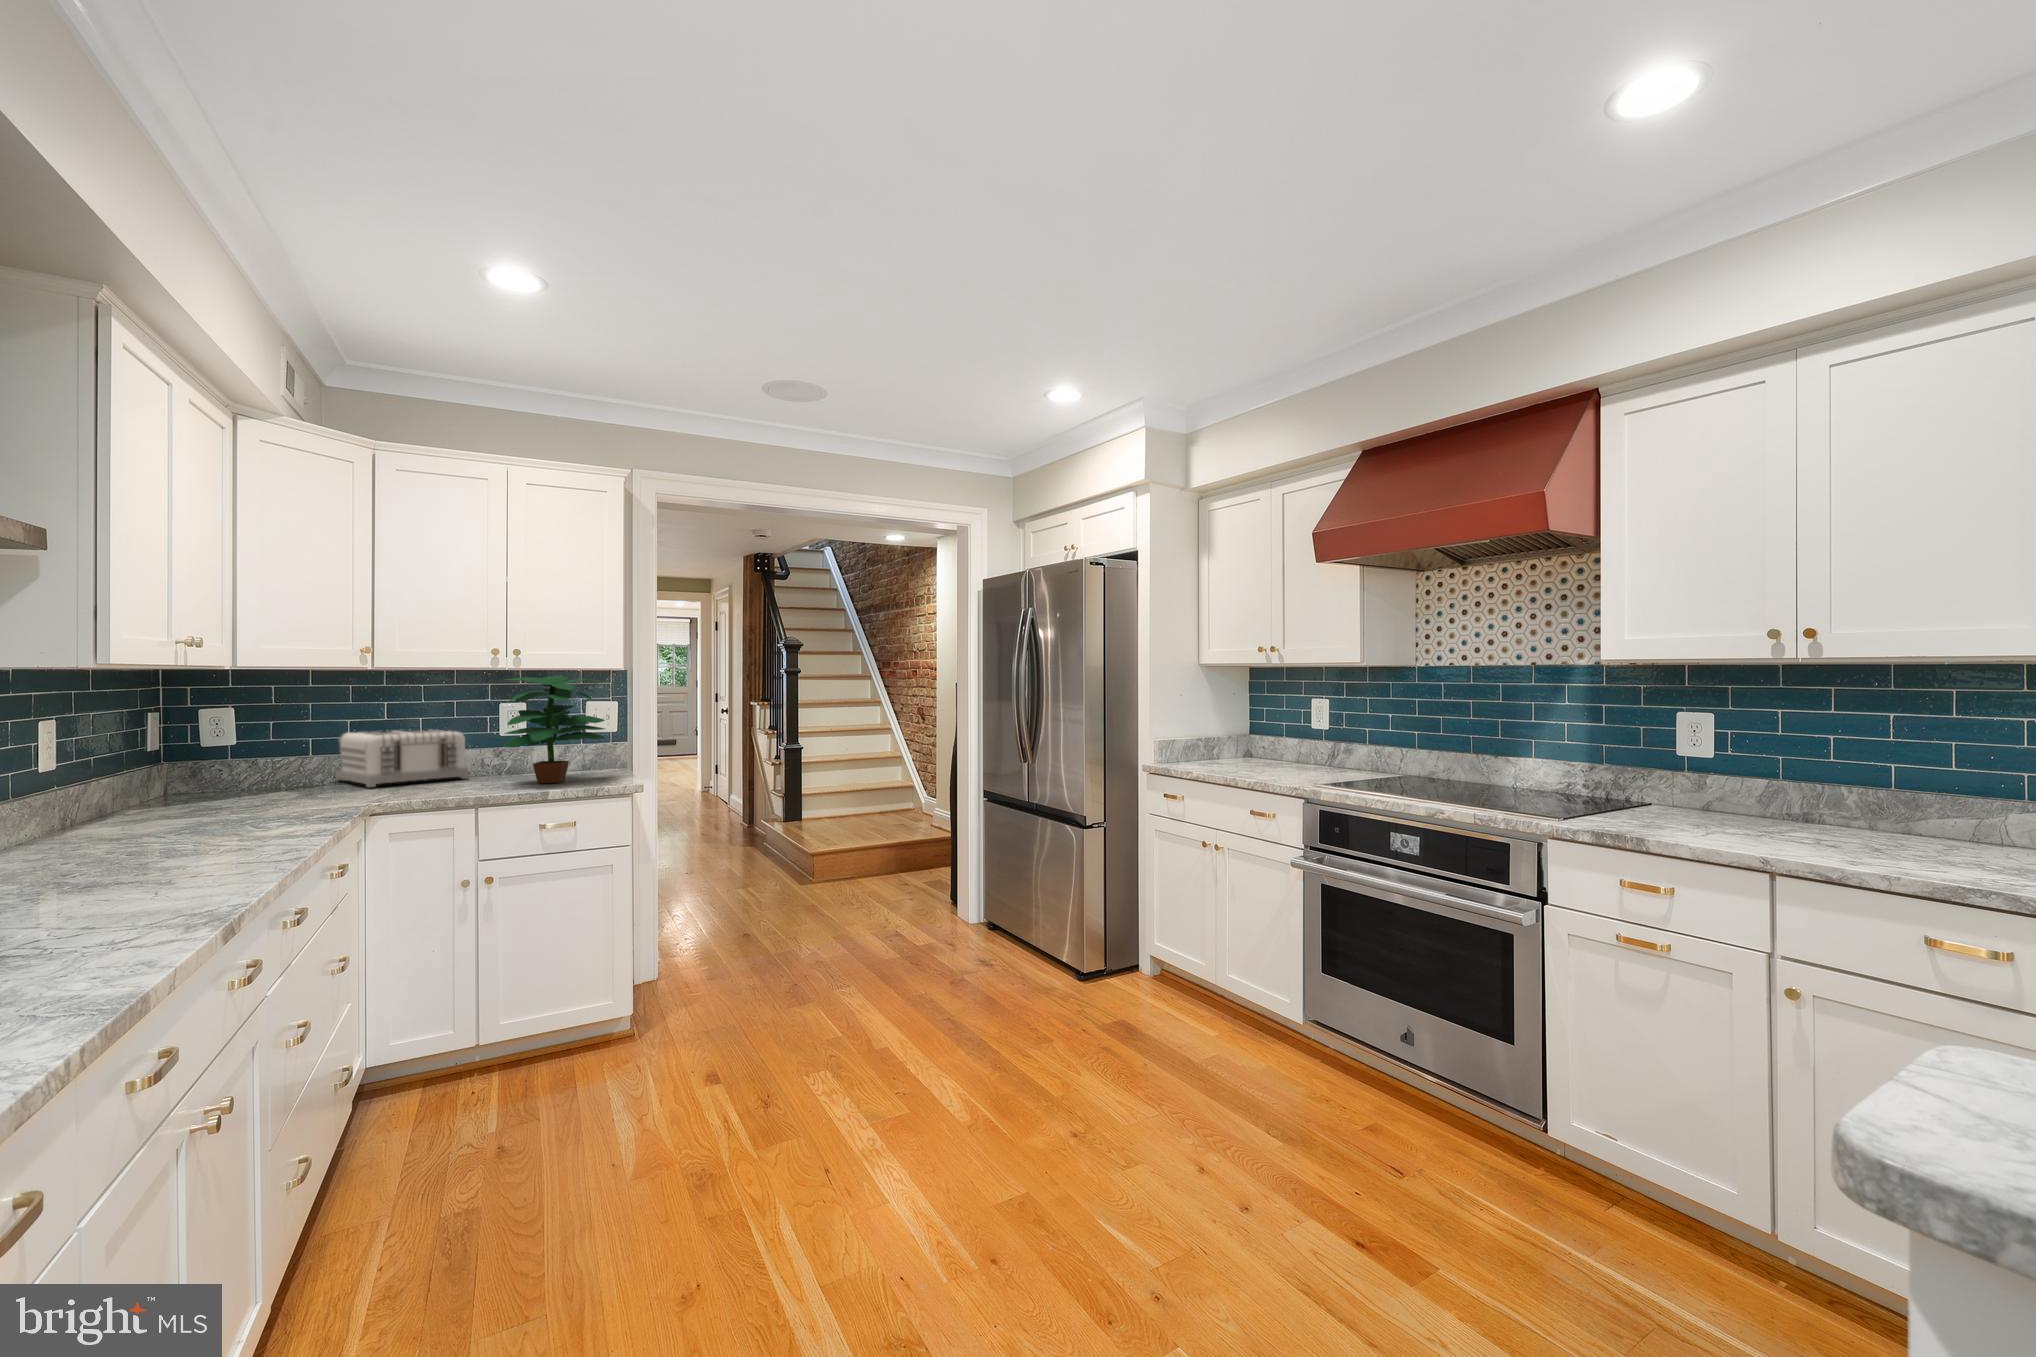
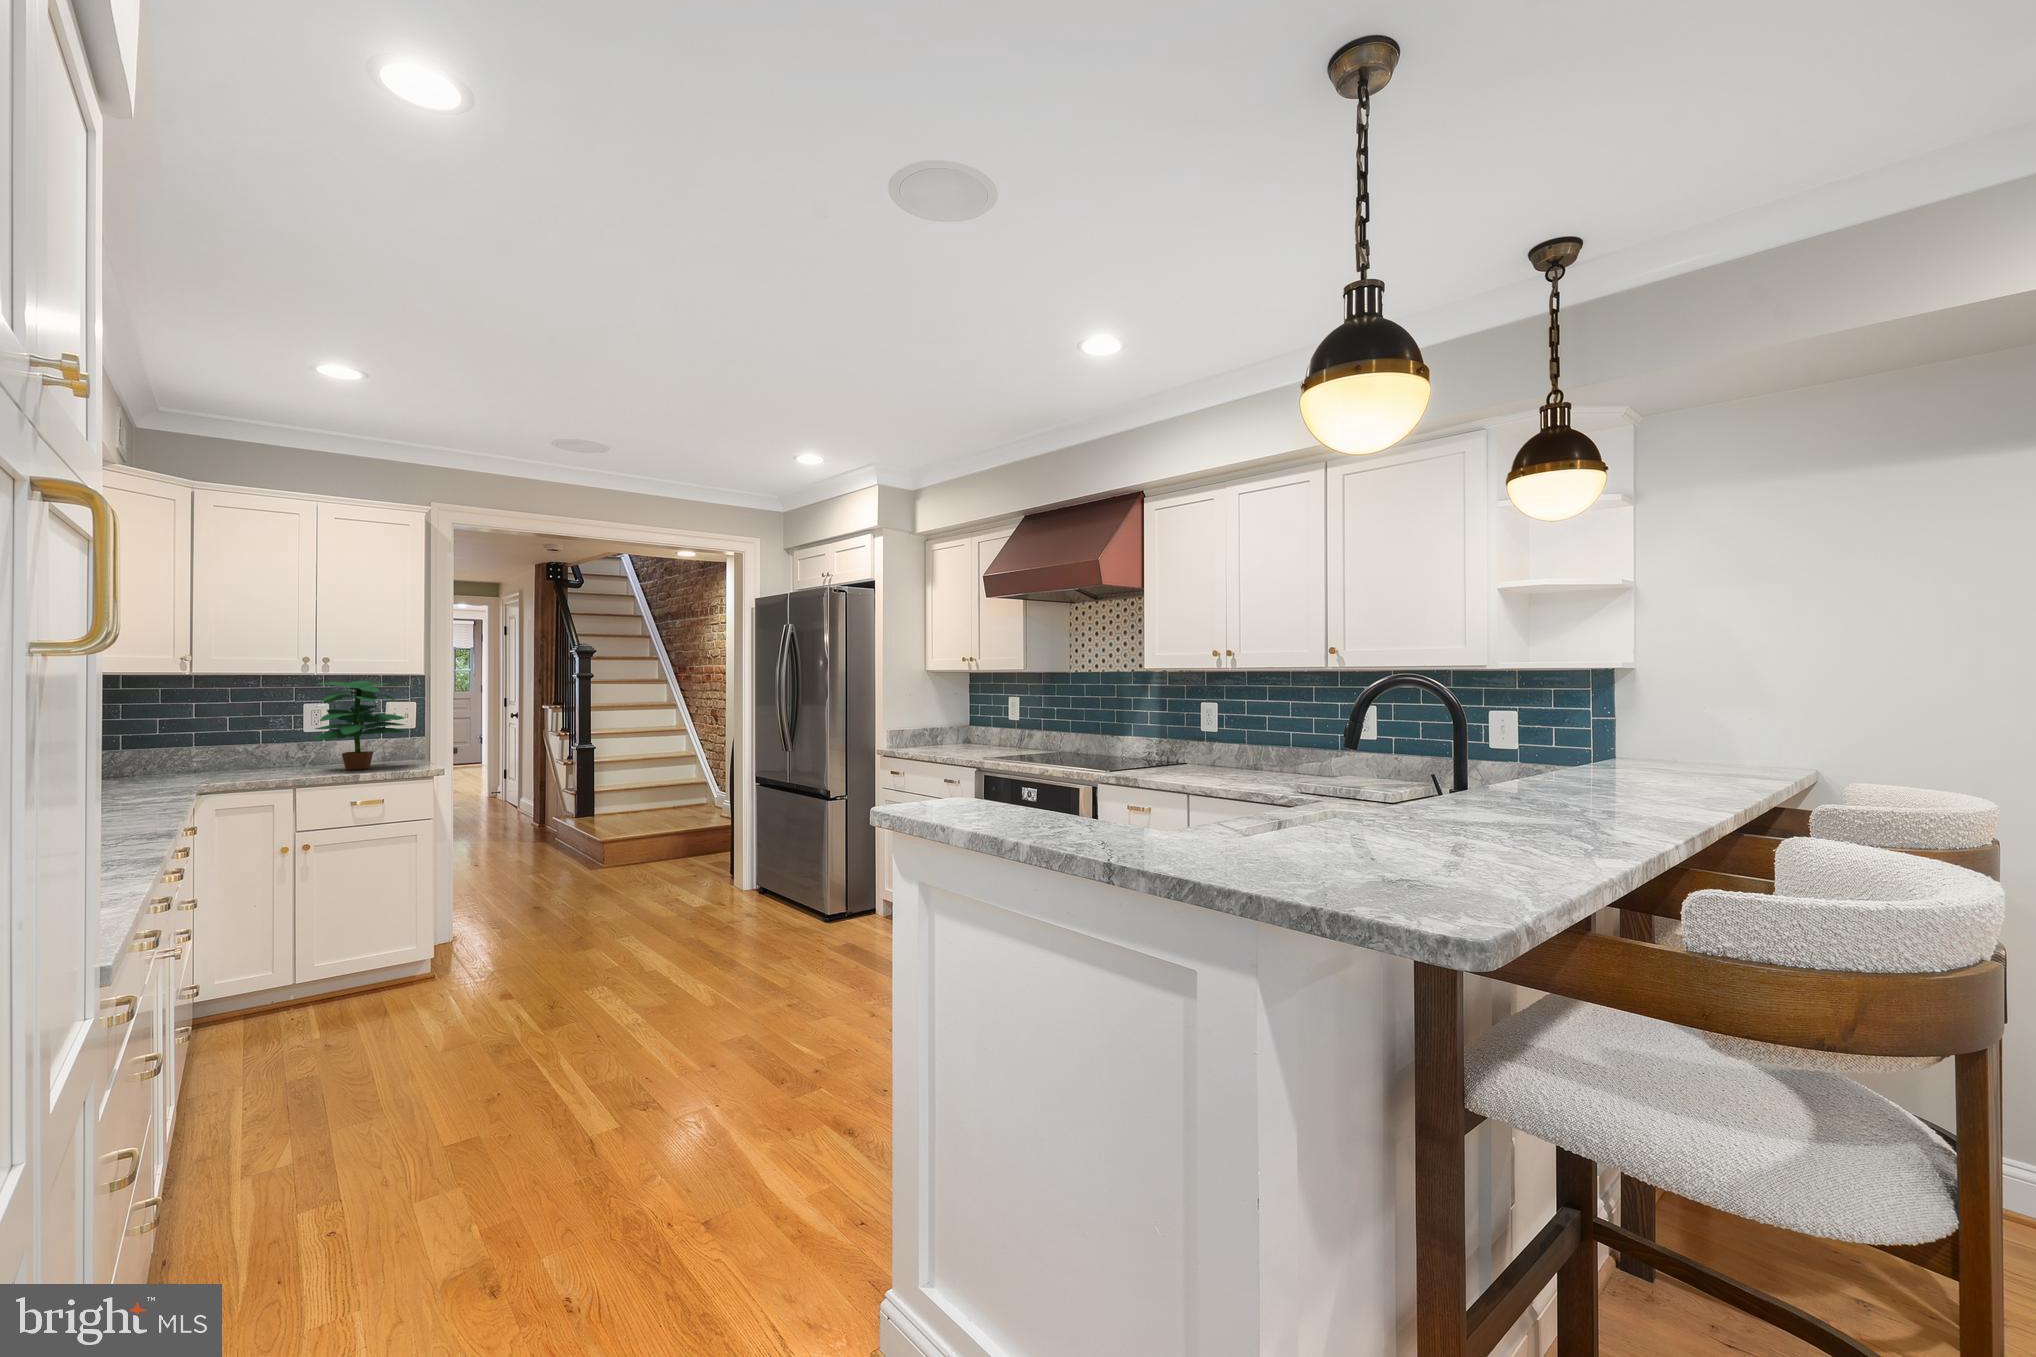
toaster: present [336,730,468,787] -> none [154,727,279,775]

